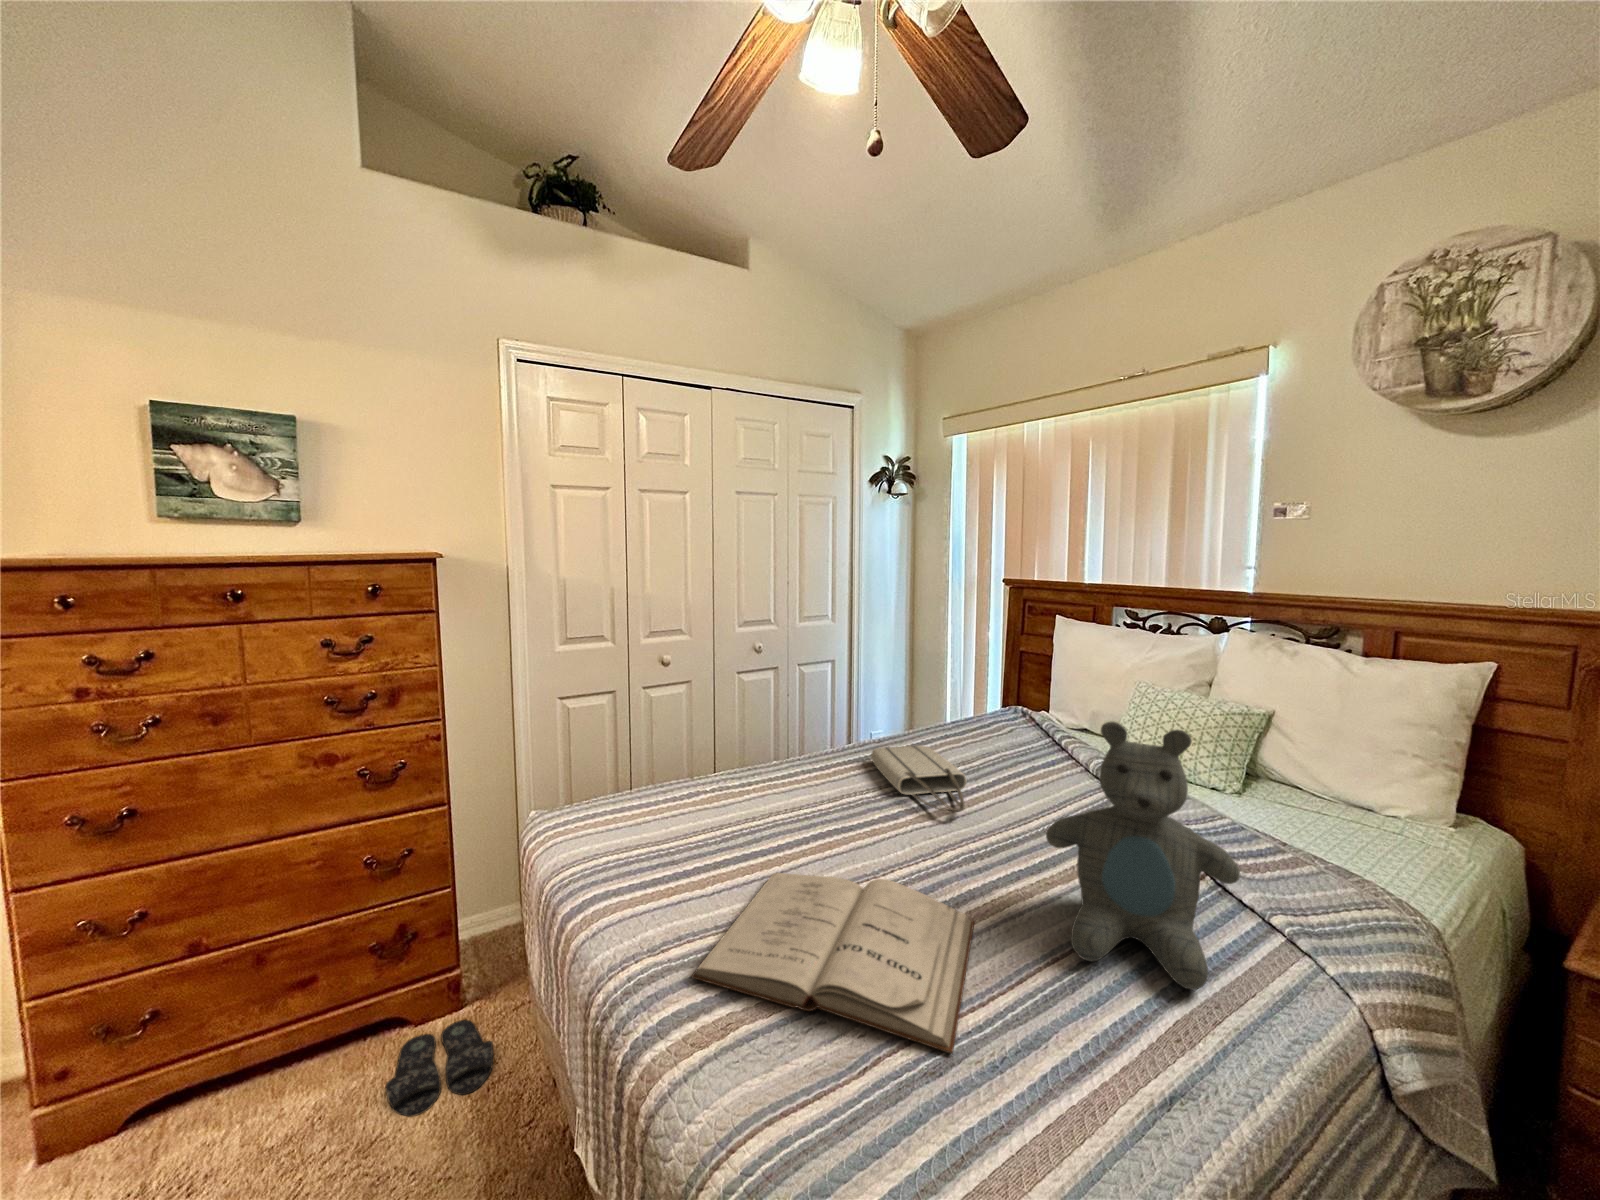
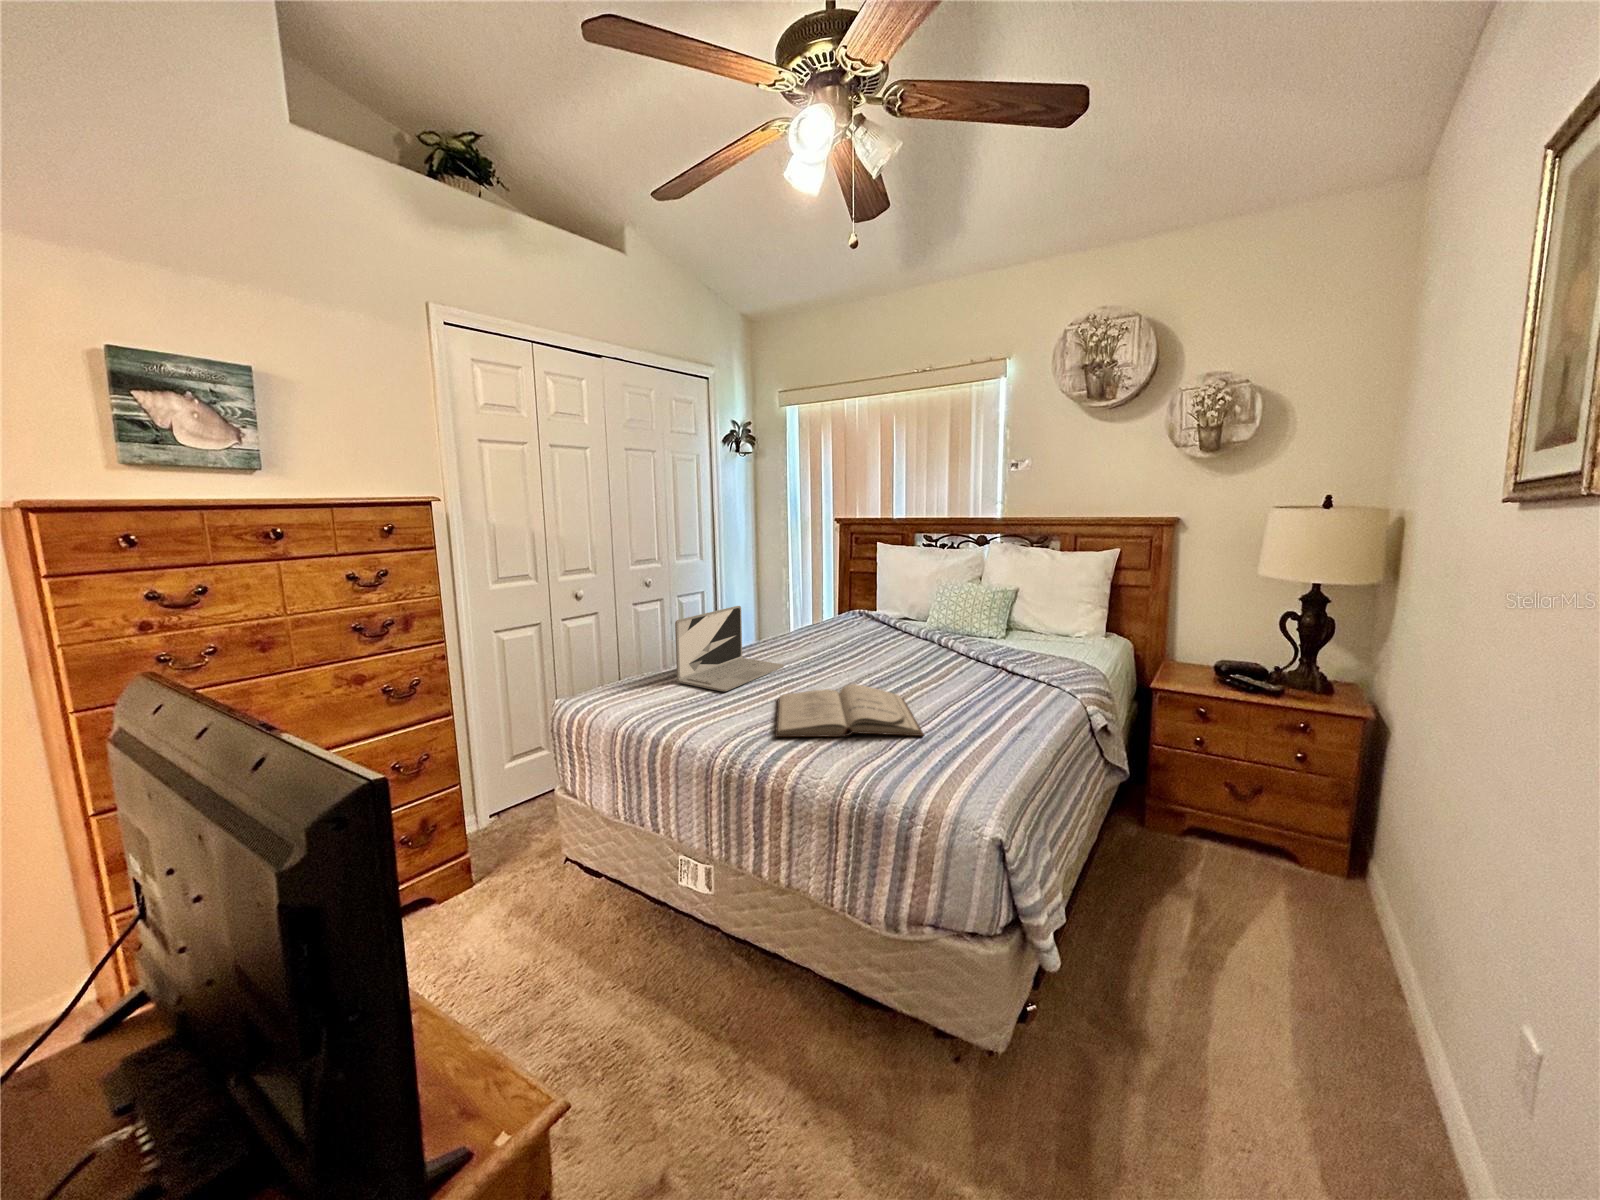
laptop: none [667,706,833,845] -> present [675,606,784,691]
teddy bear: present [1046,721,1240,990] -> none [933,580,1026,702]
tote bag: present [871,746,966,812] -> none [789,630,868,658]
slippers: present [386,1020,493,1116] -> none [443,886,534,944]

